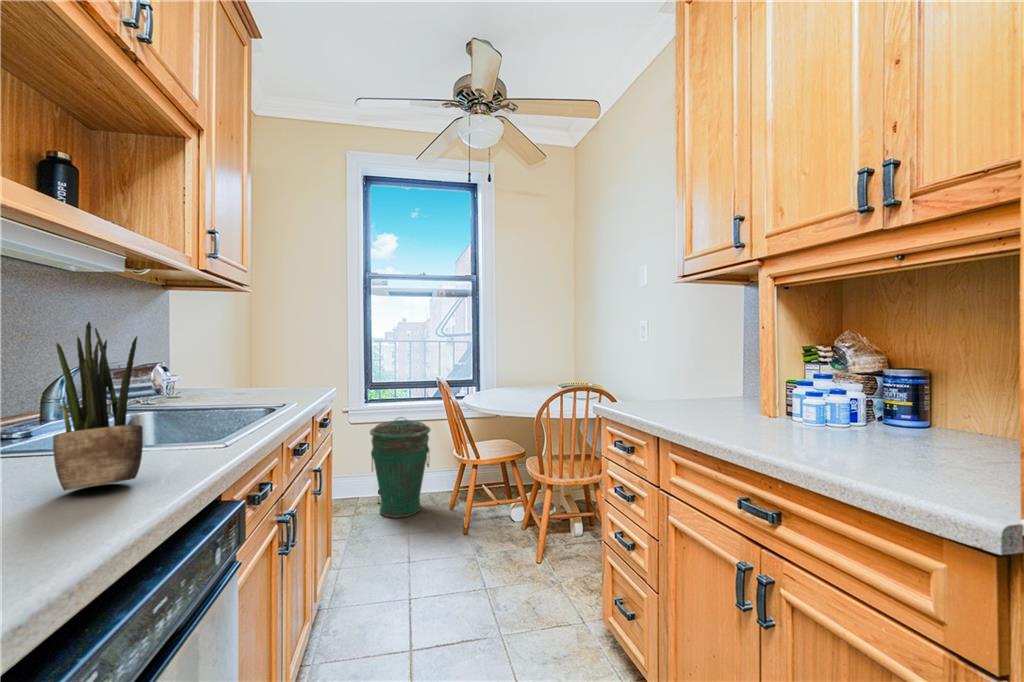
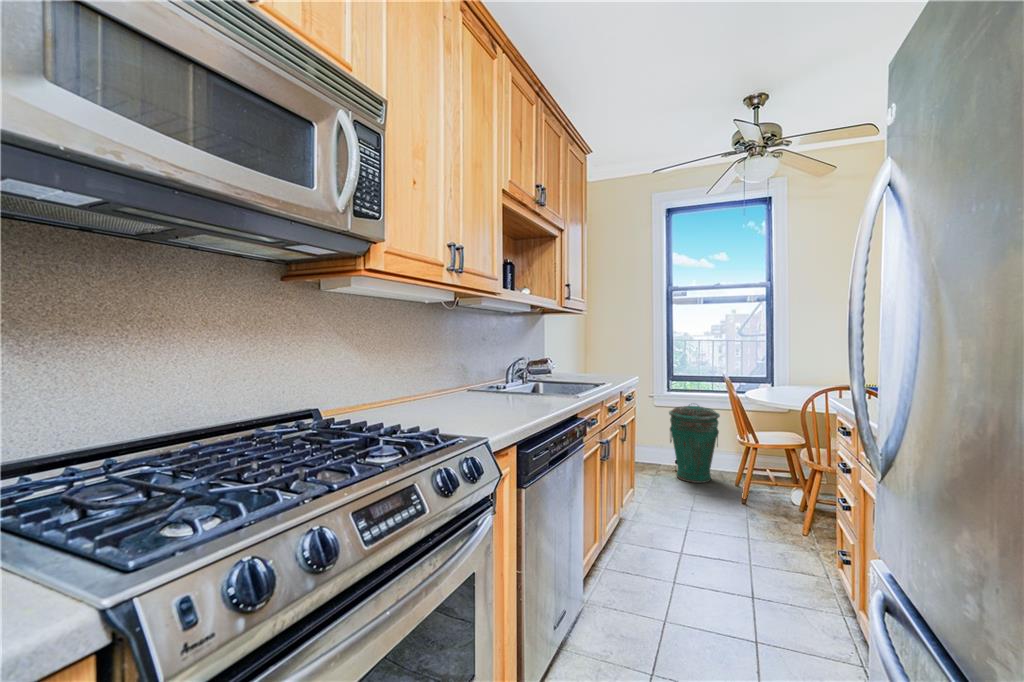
potted plant: present [53,322,143,490] -> none [527,344,550,402]

